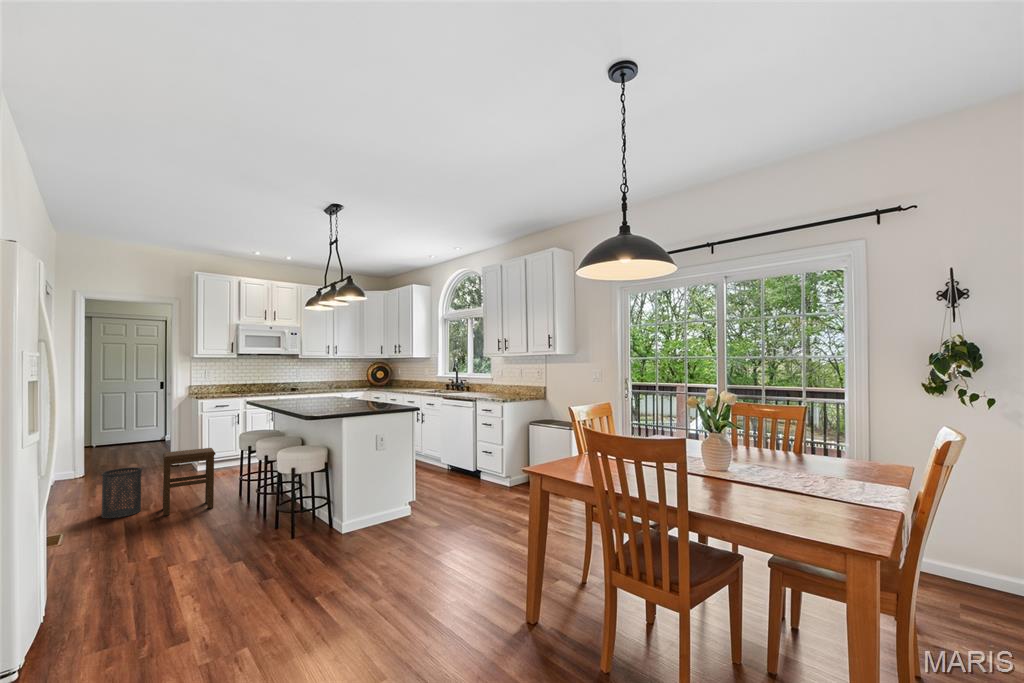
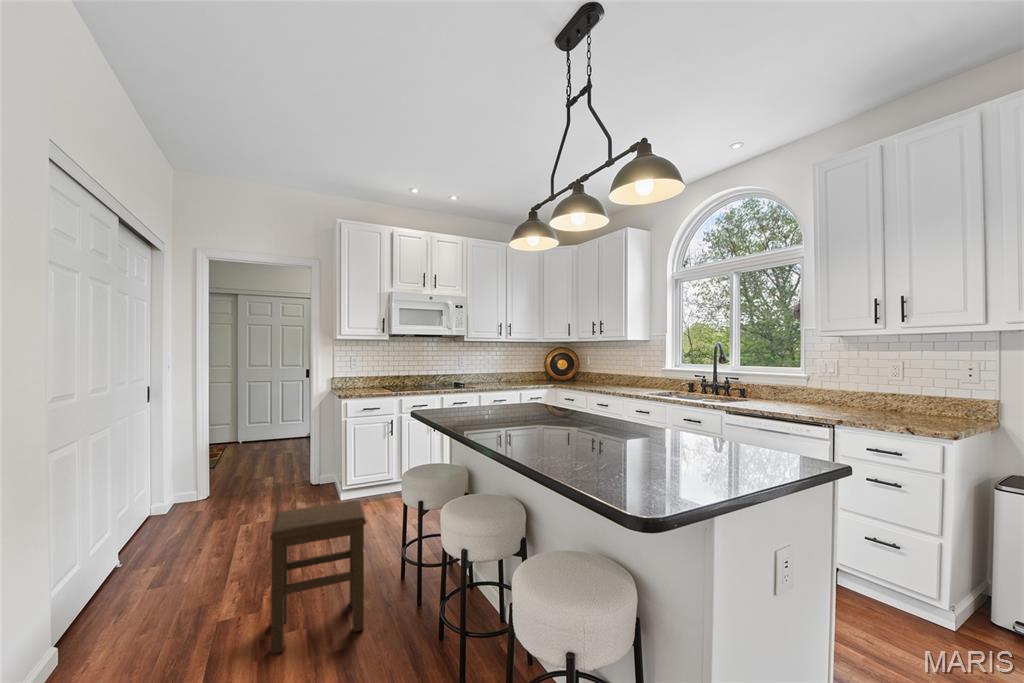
trash can: present [101,467,142,518] -> none [166,534,242,649]

